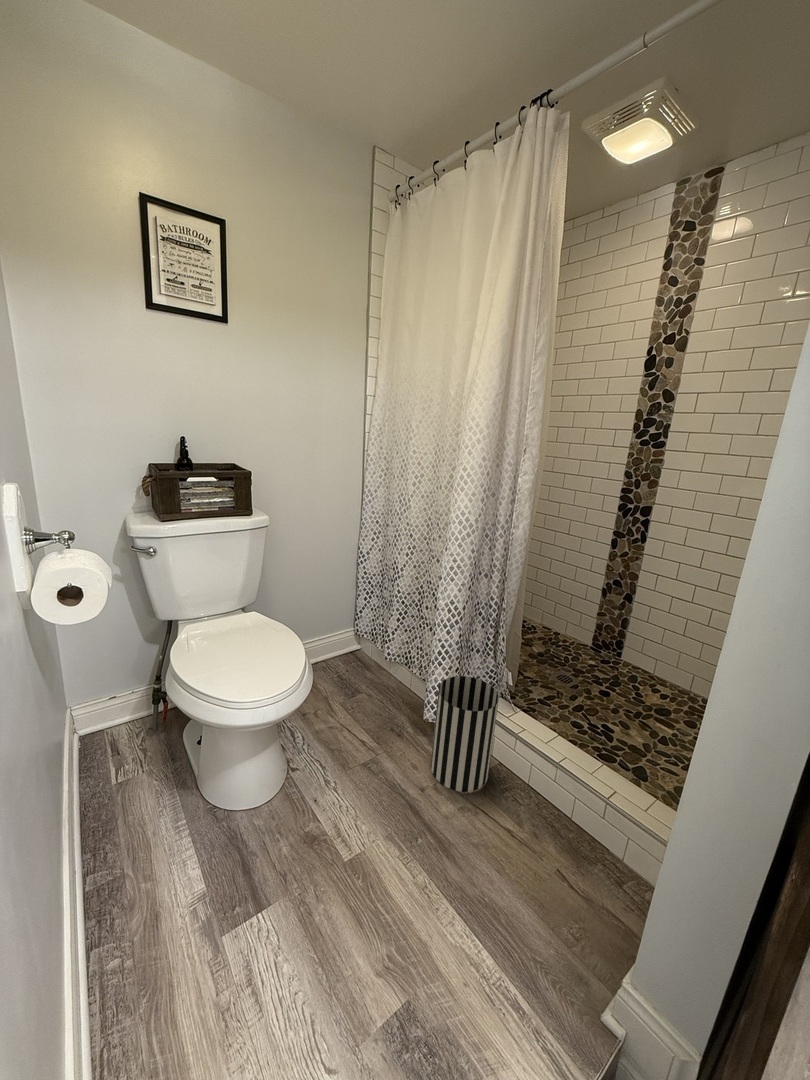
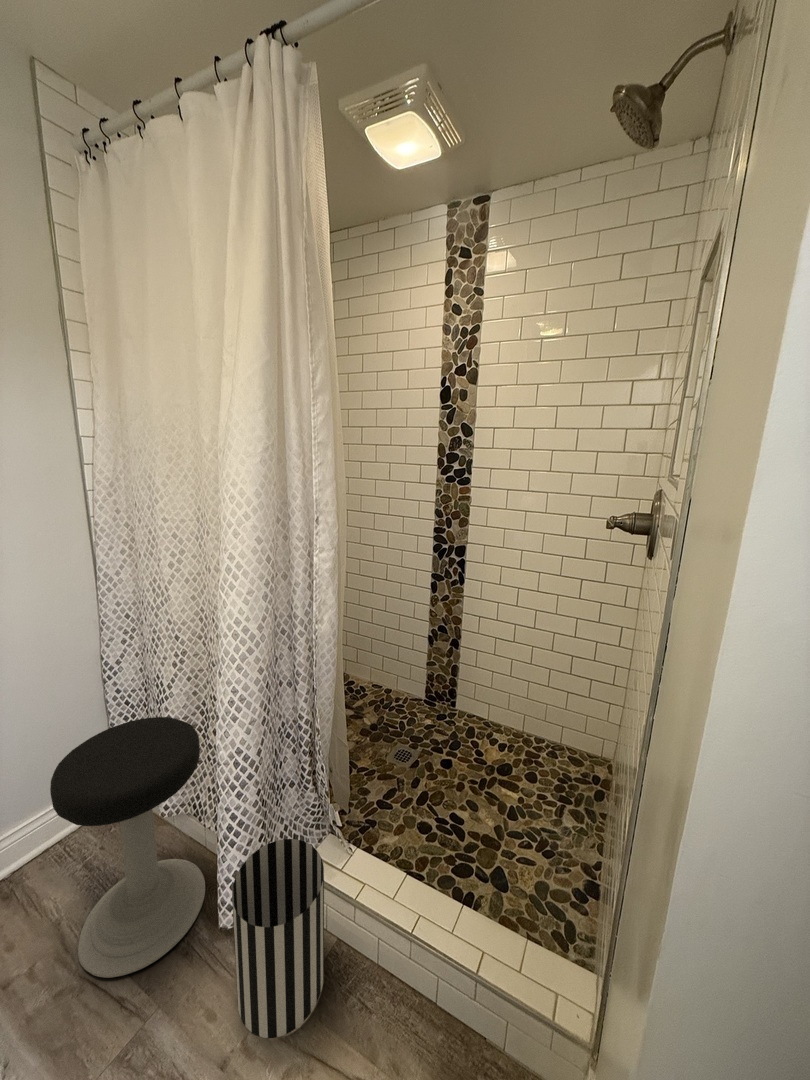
stool: none [340,585,421,731] -> present [50,717,205,978]

